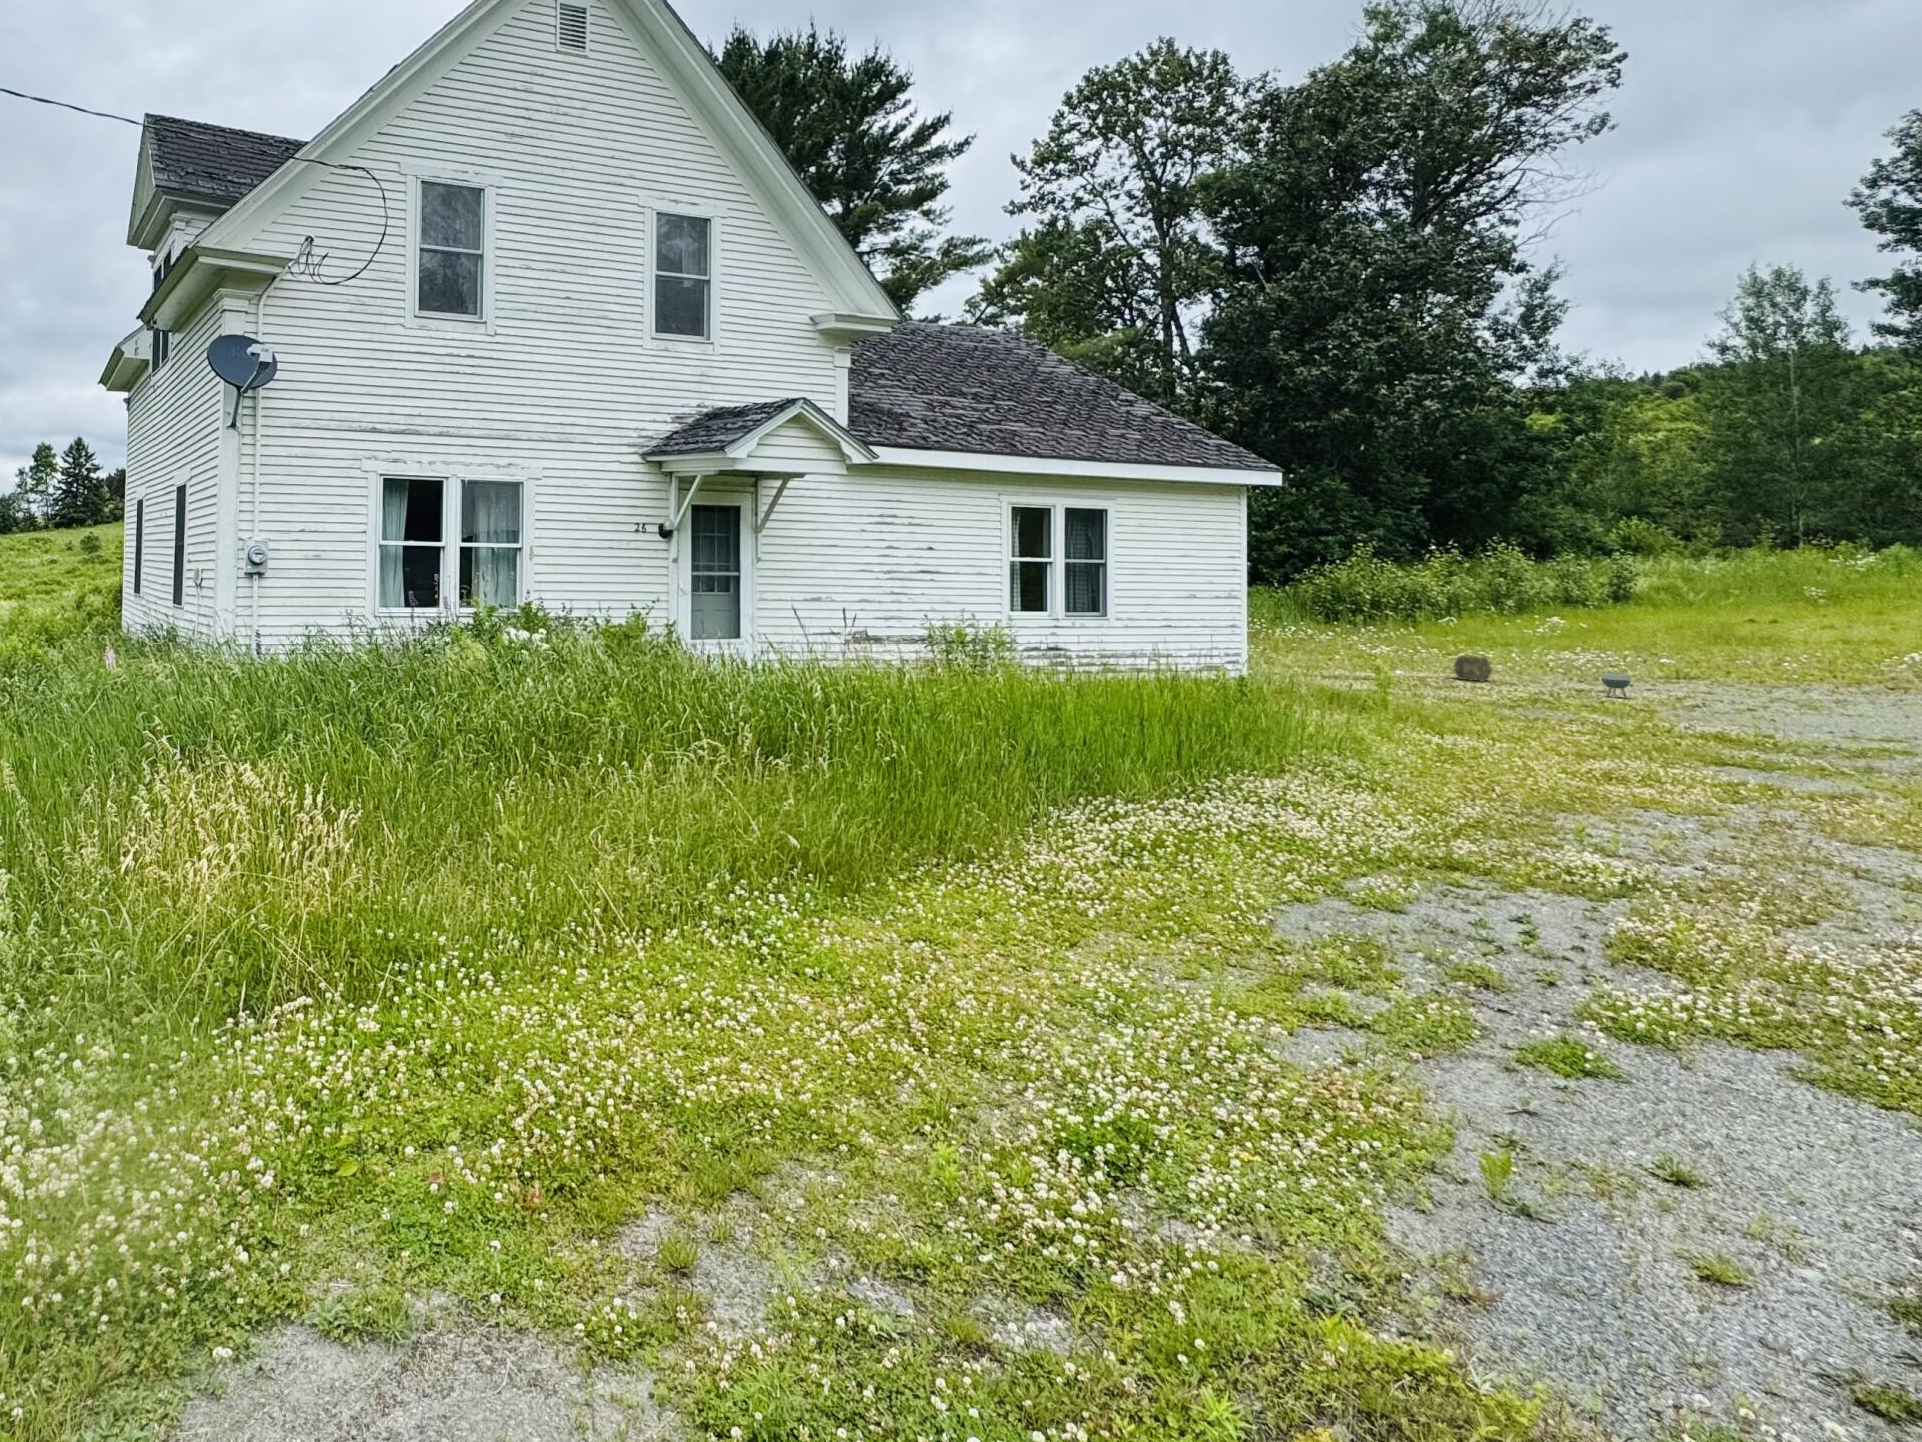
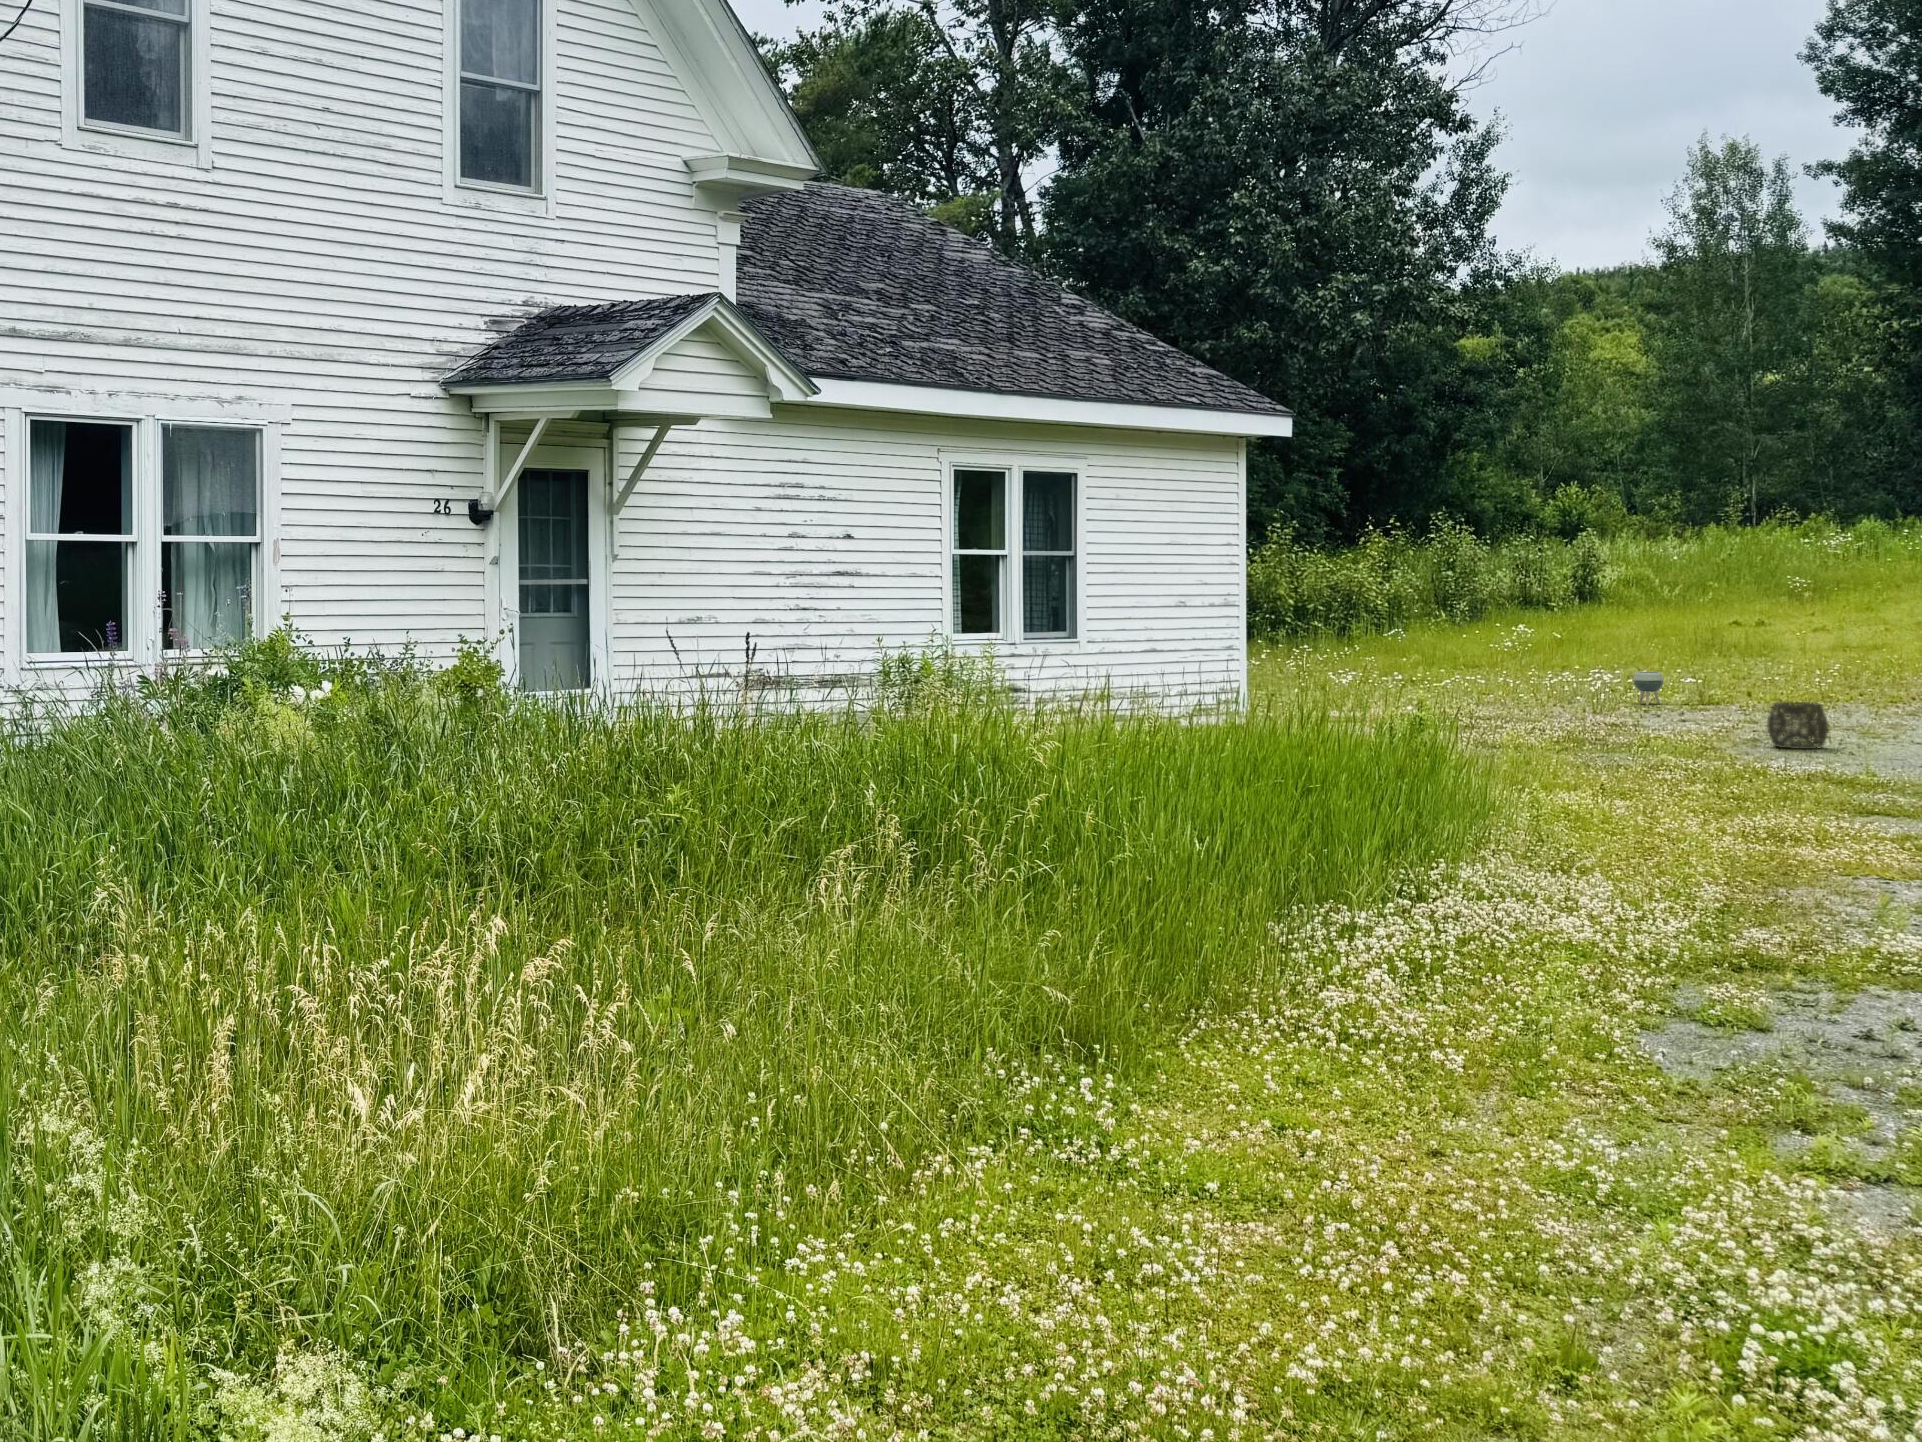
woven basket: present [1454,656,1491,681] -> present [1767,702,1829,749]

